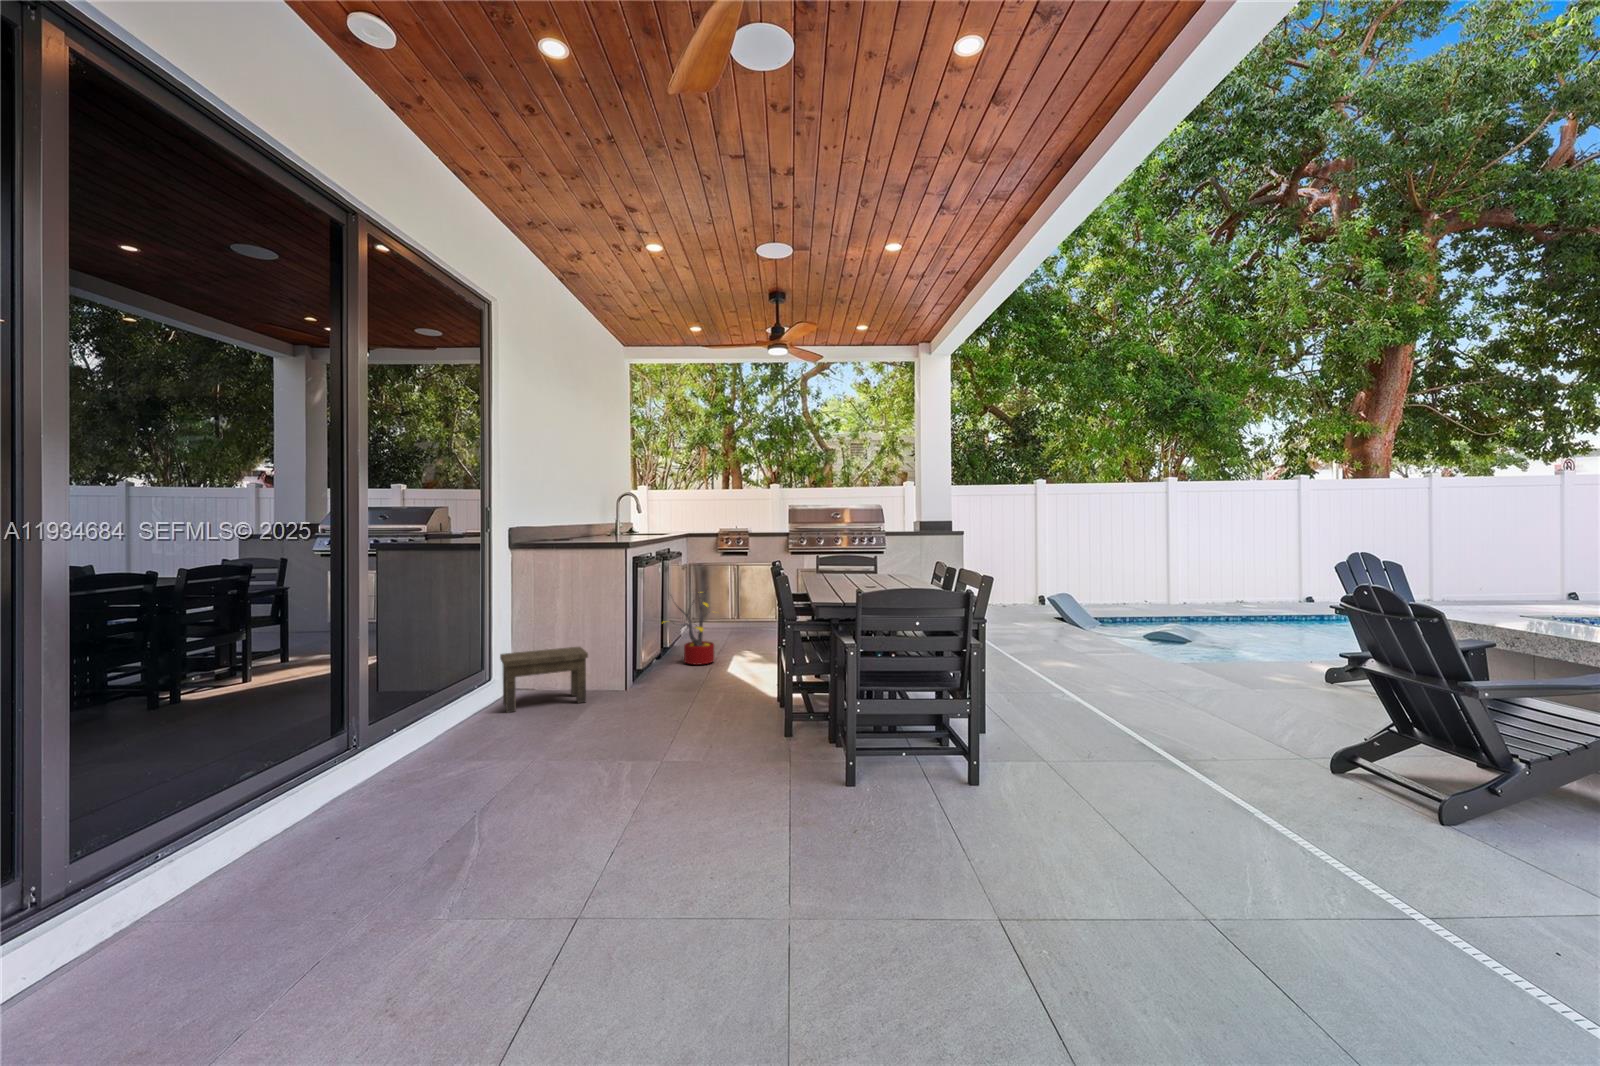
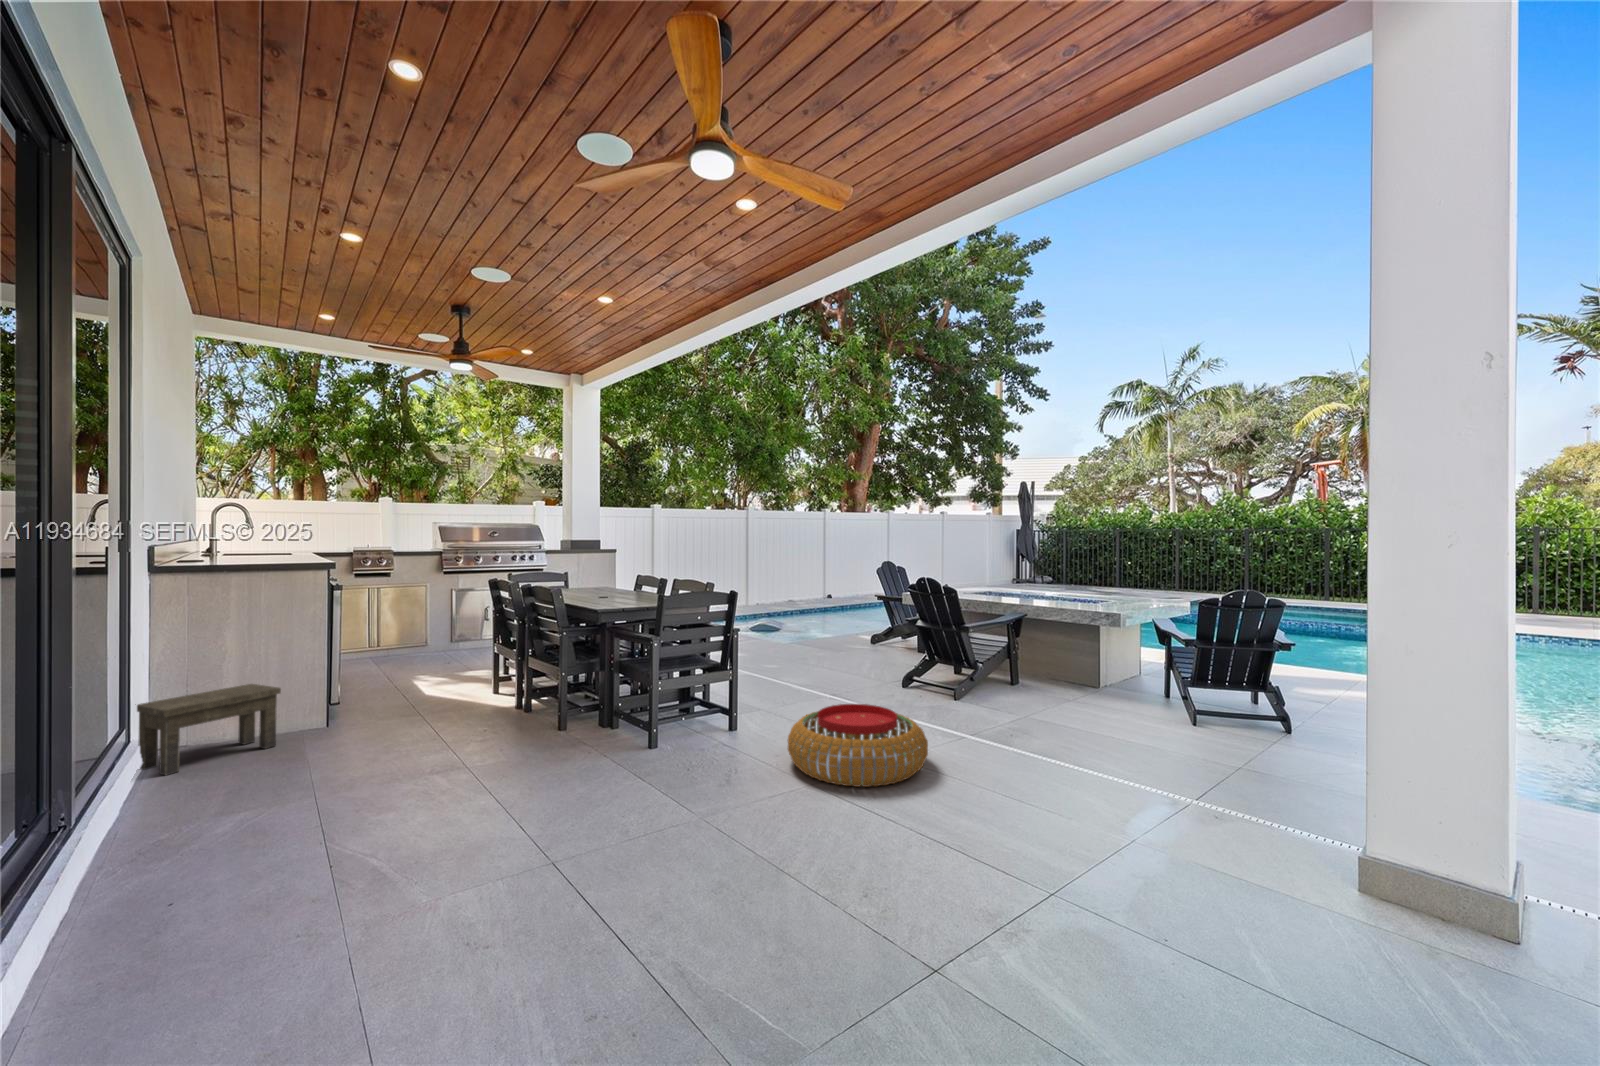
decorative plant: present [663,592,714,664] -> none [332,607,394,694]
pouf: none [983,789,1249,968] -> present [788,704,928,787]

